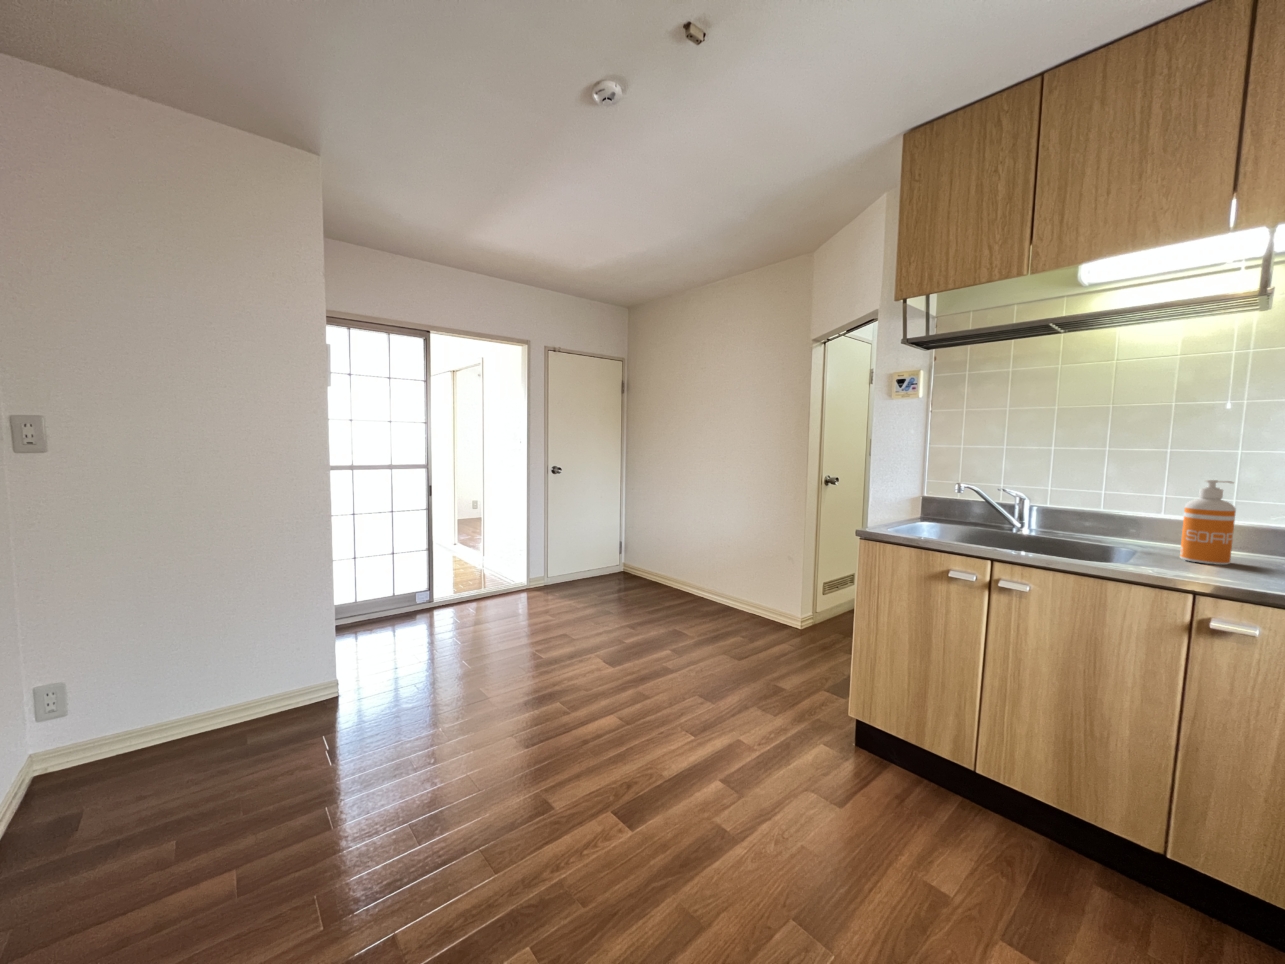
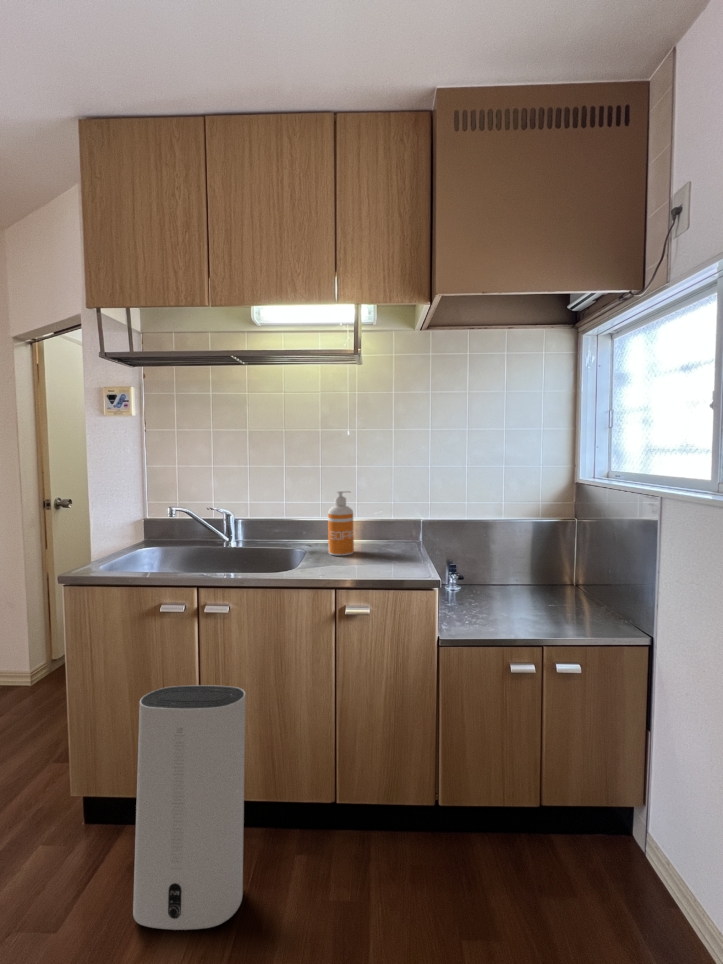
air purifier: none [905,644,1045,886] -> present [133,685,245,930]

